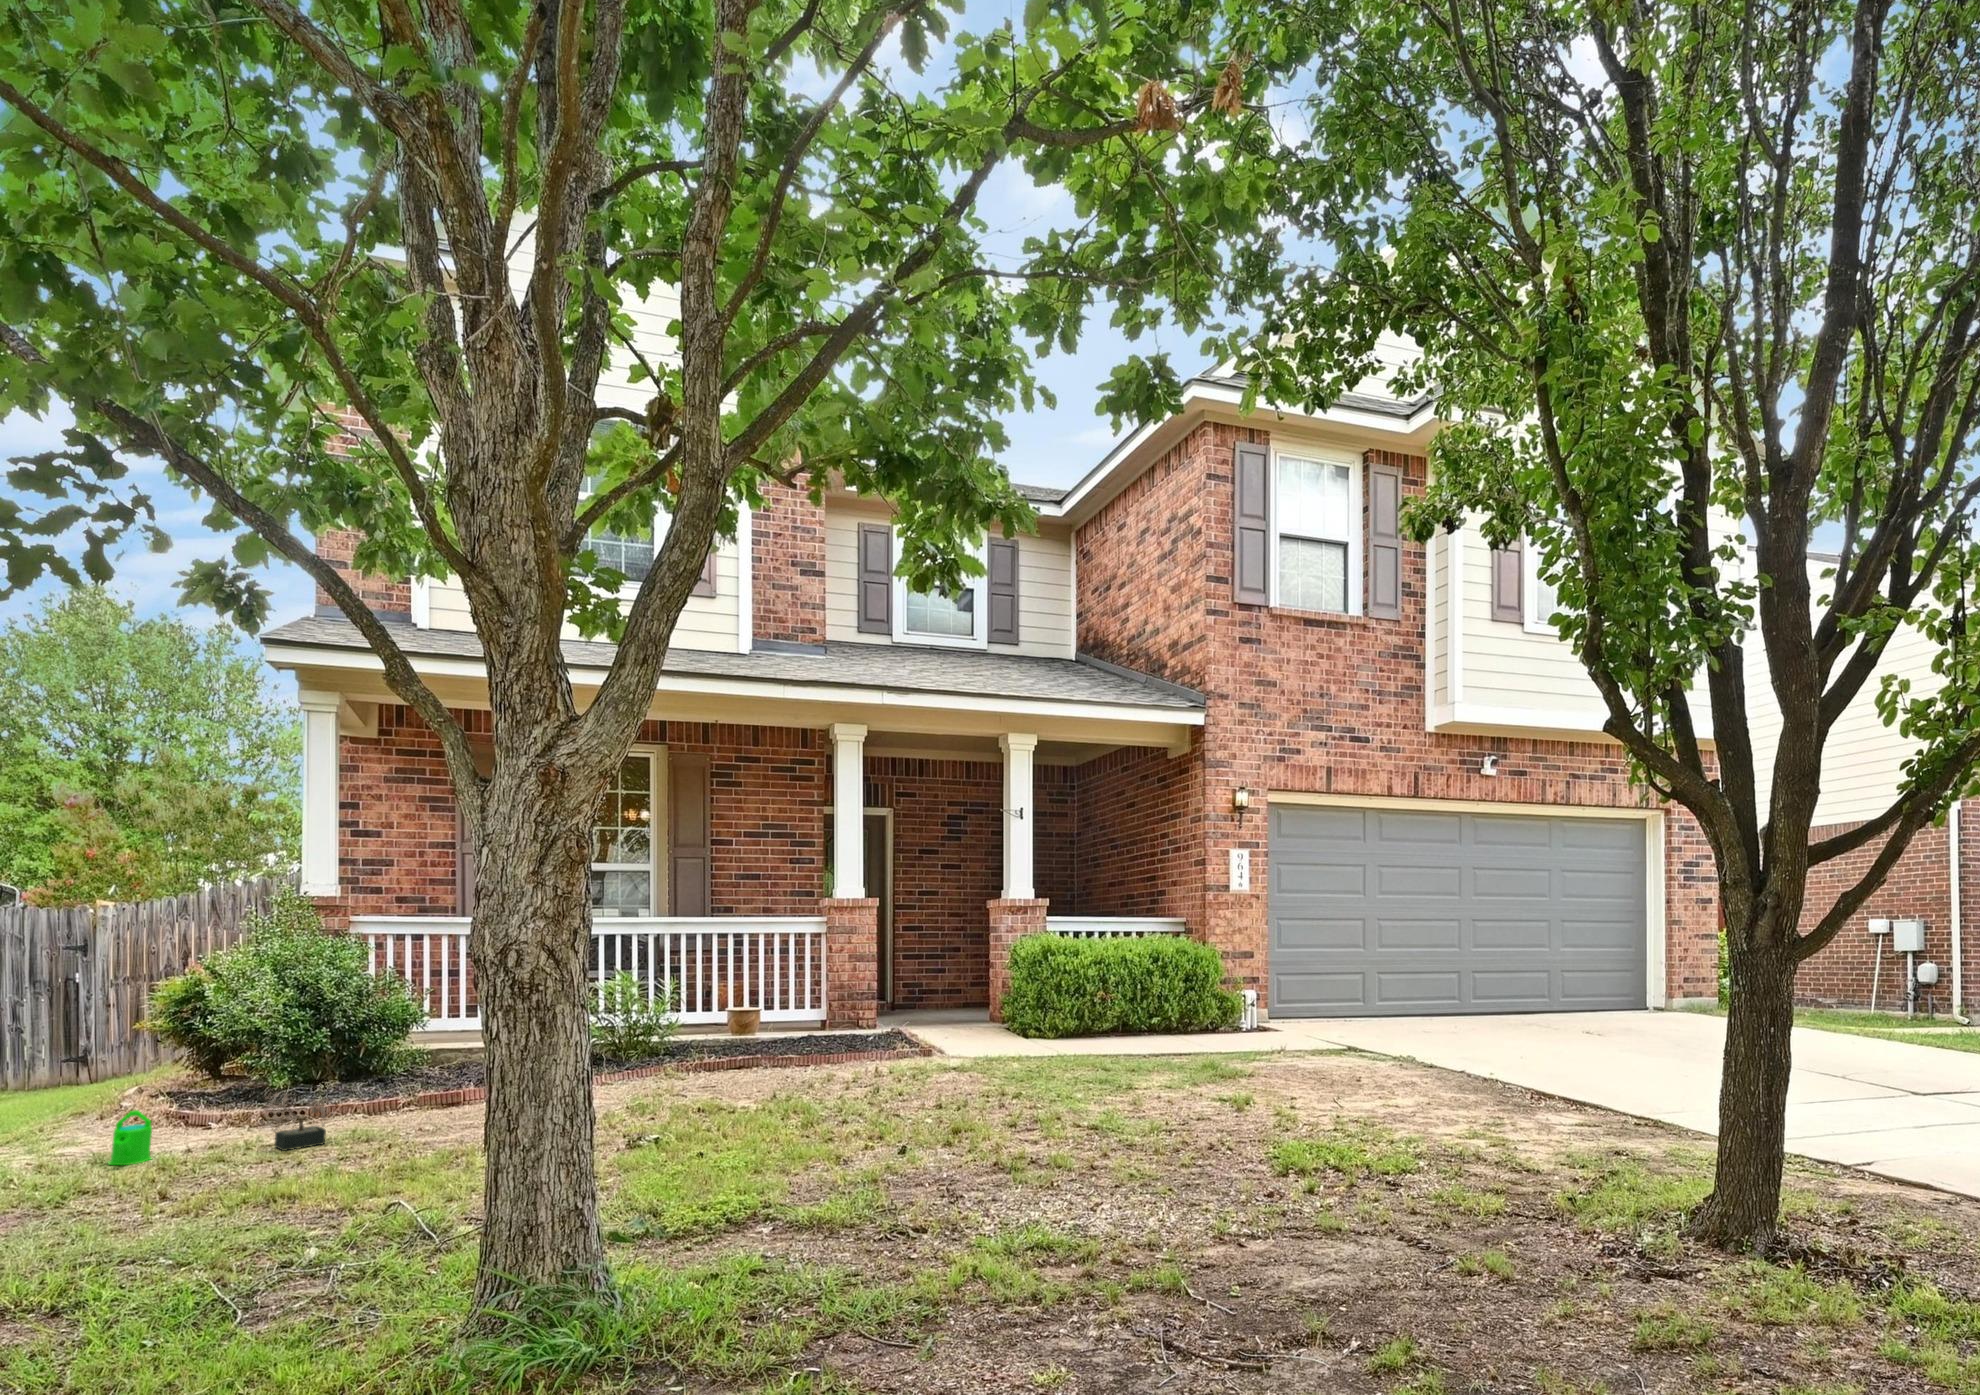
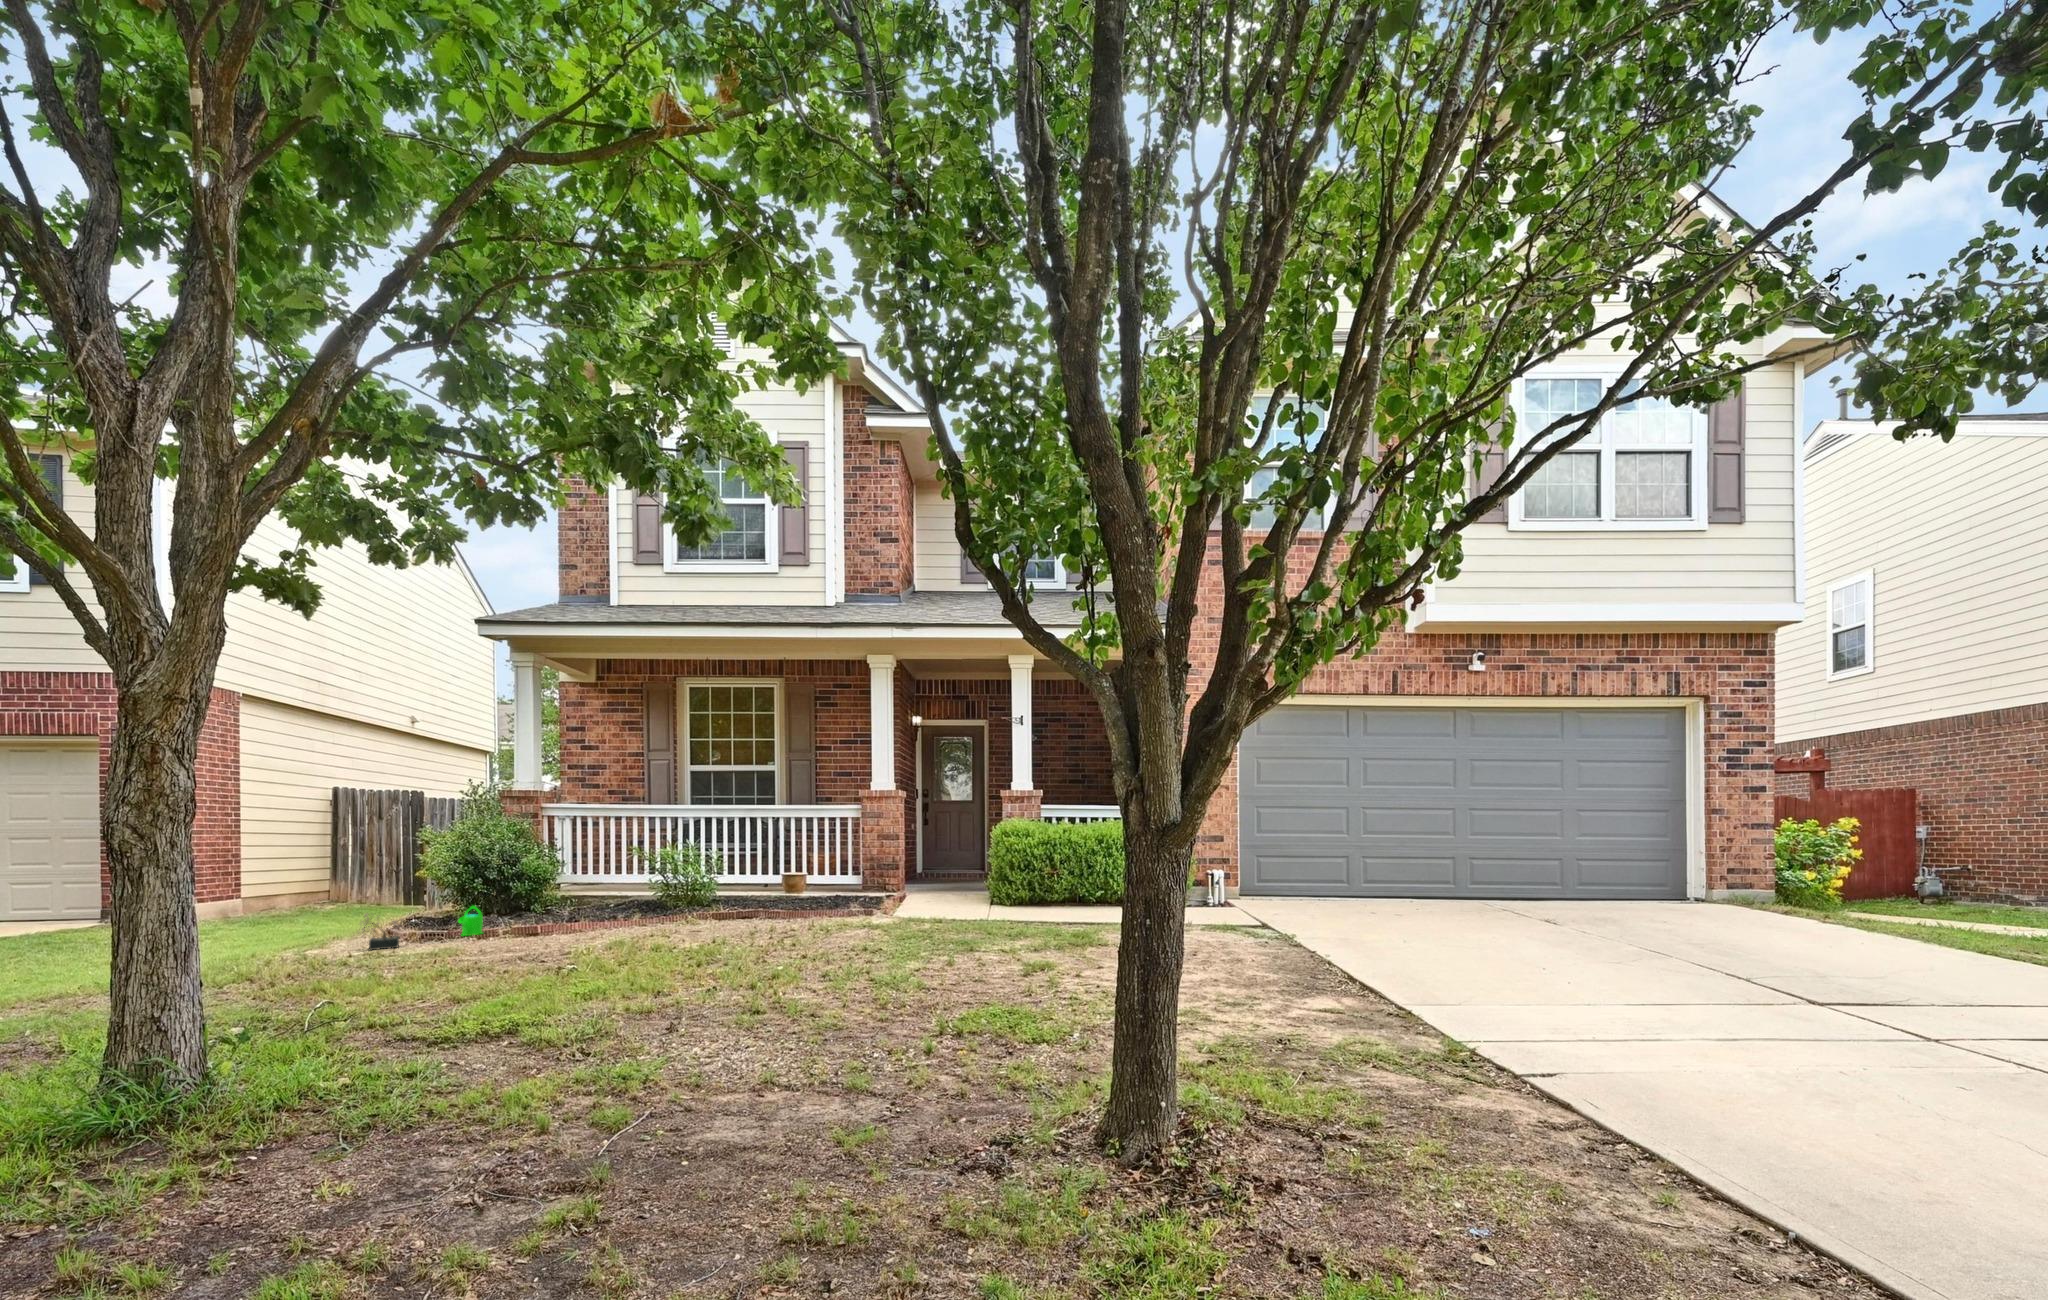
watering can: present [108,1110,152,1165] -> present [458,906,483,936]

